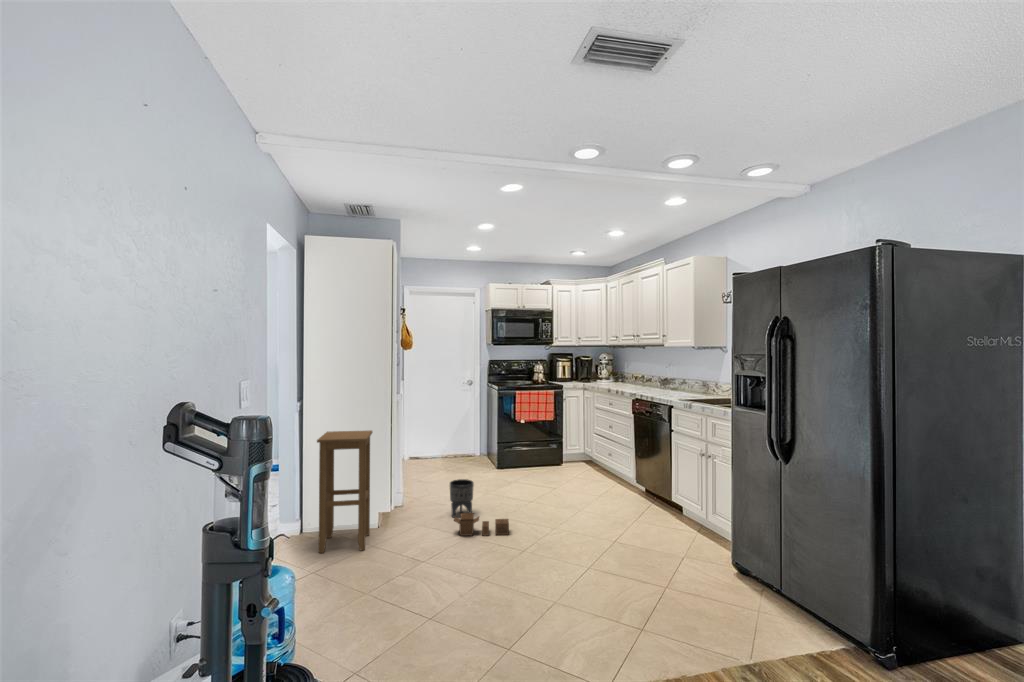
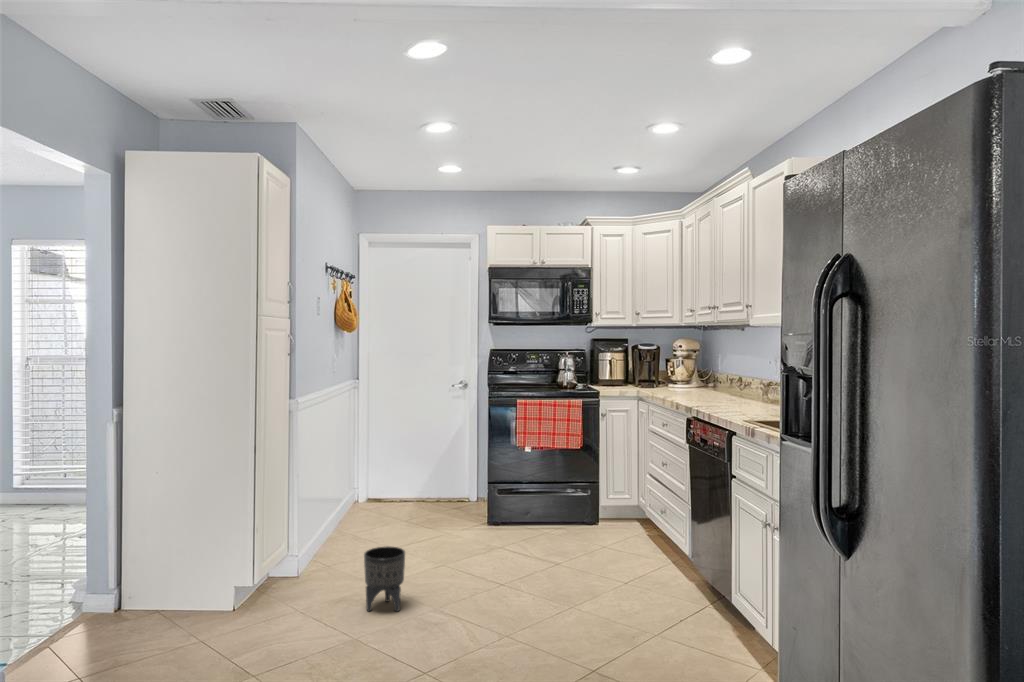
stool: present [317,430,372,553] -> none [103,462,220,668]
cardboard box: present [454,513,509,536] -> none [347,608,446,653]

